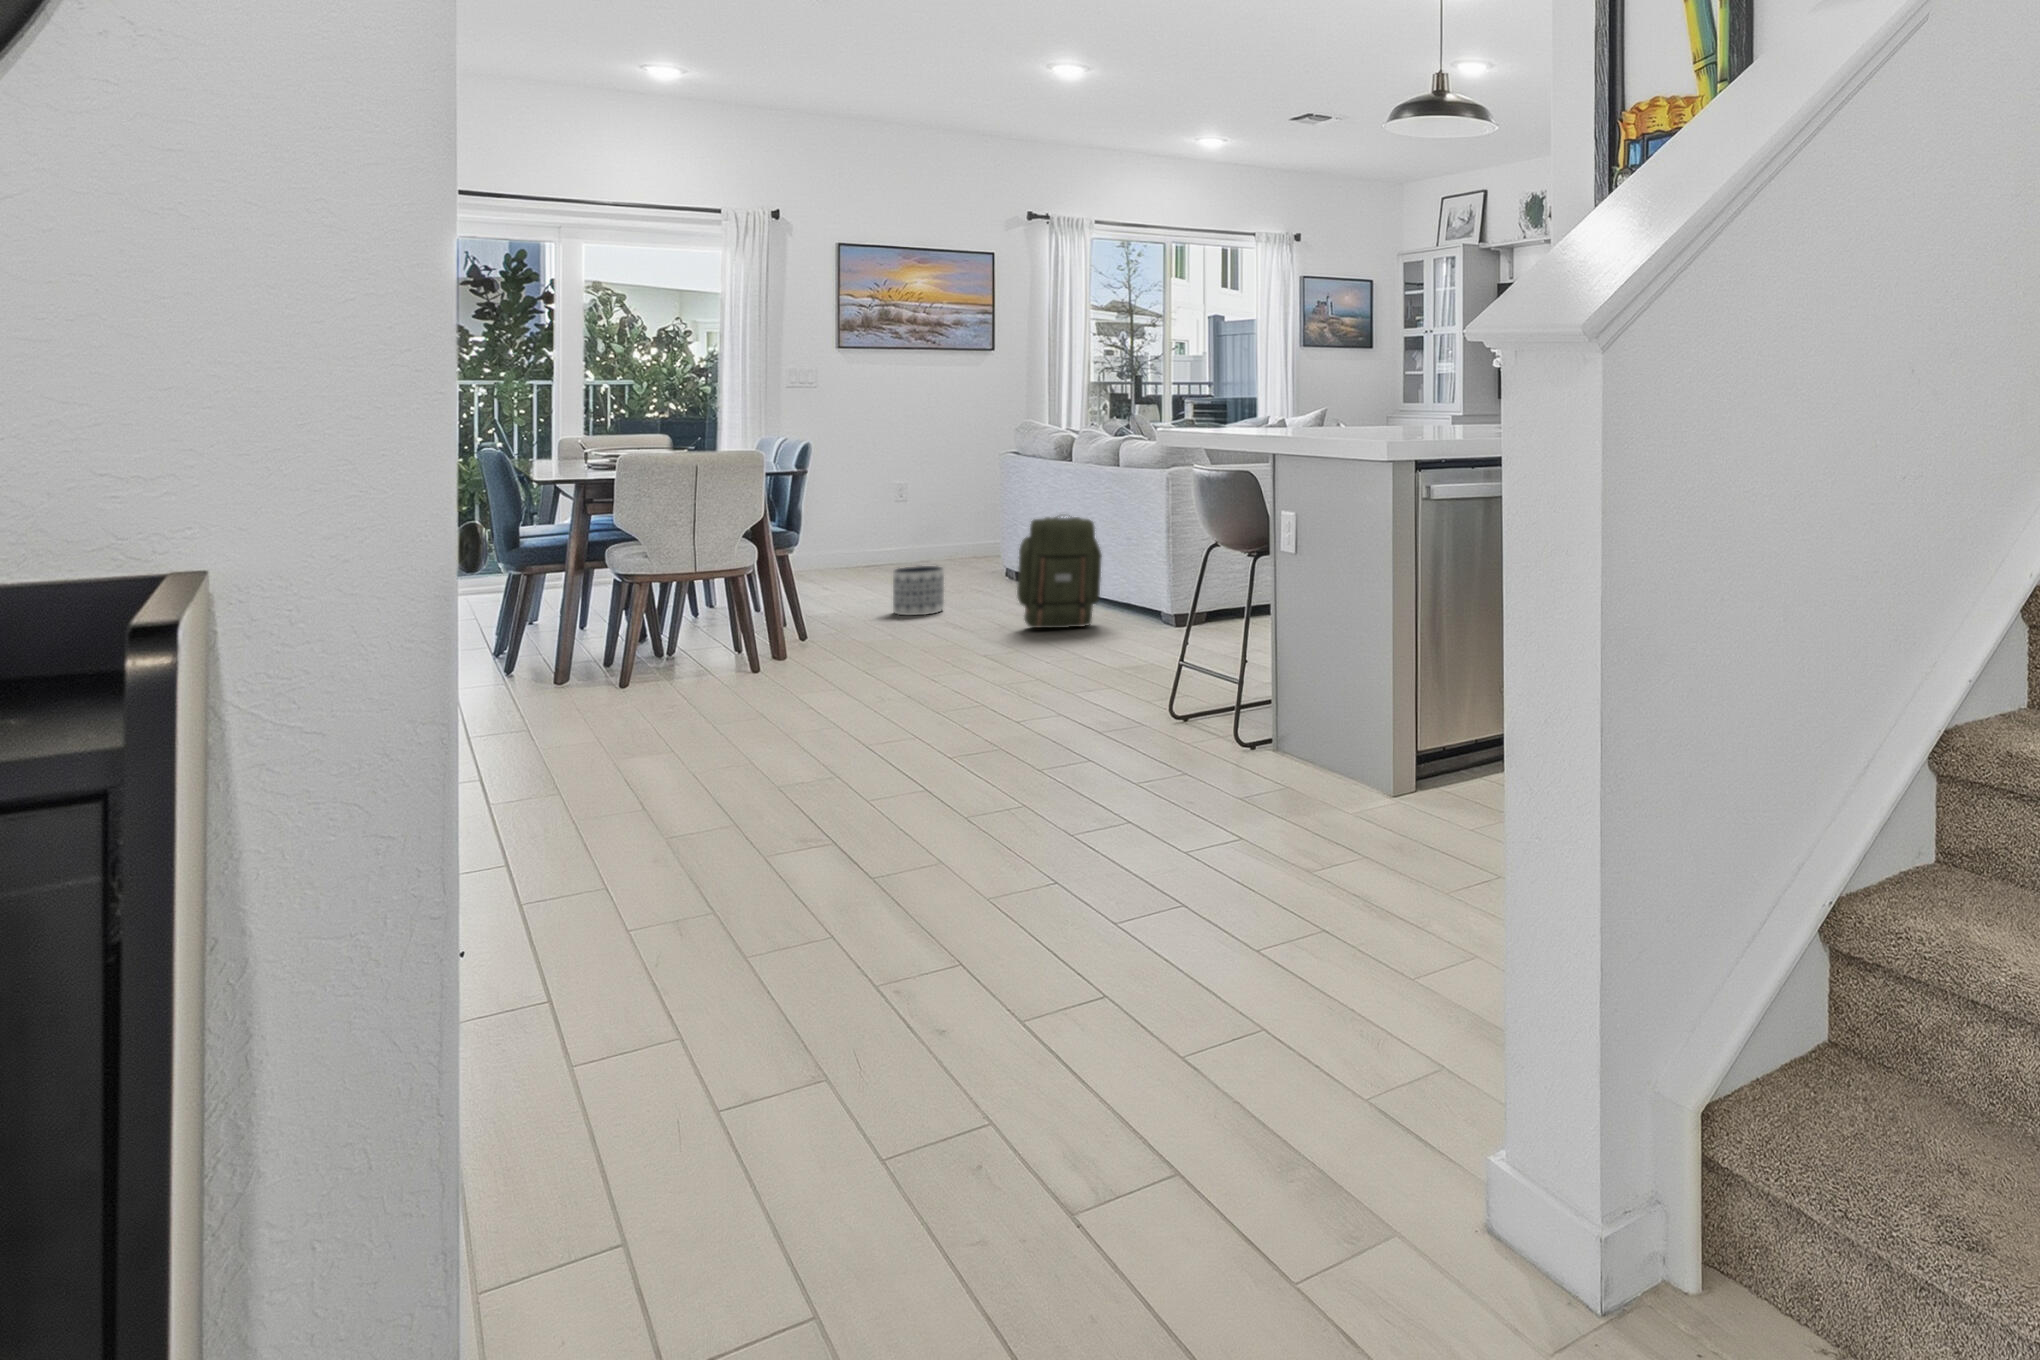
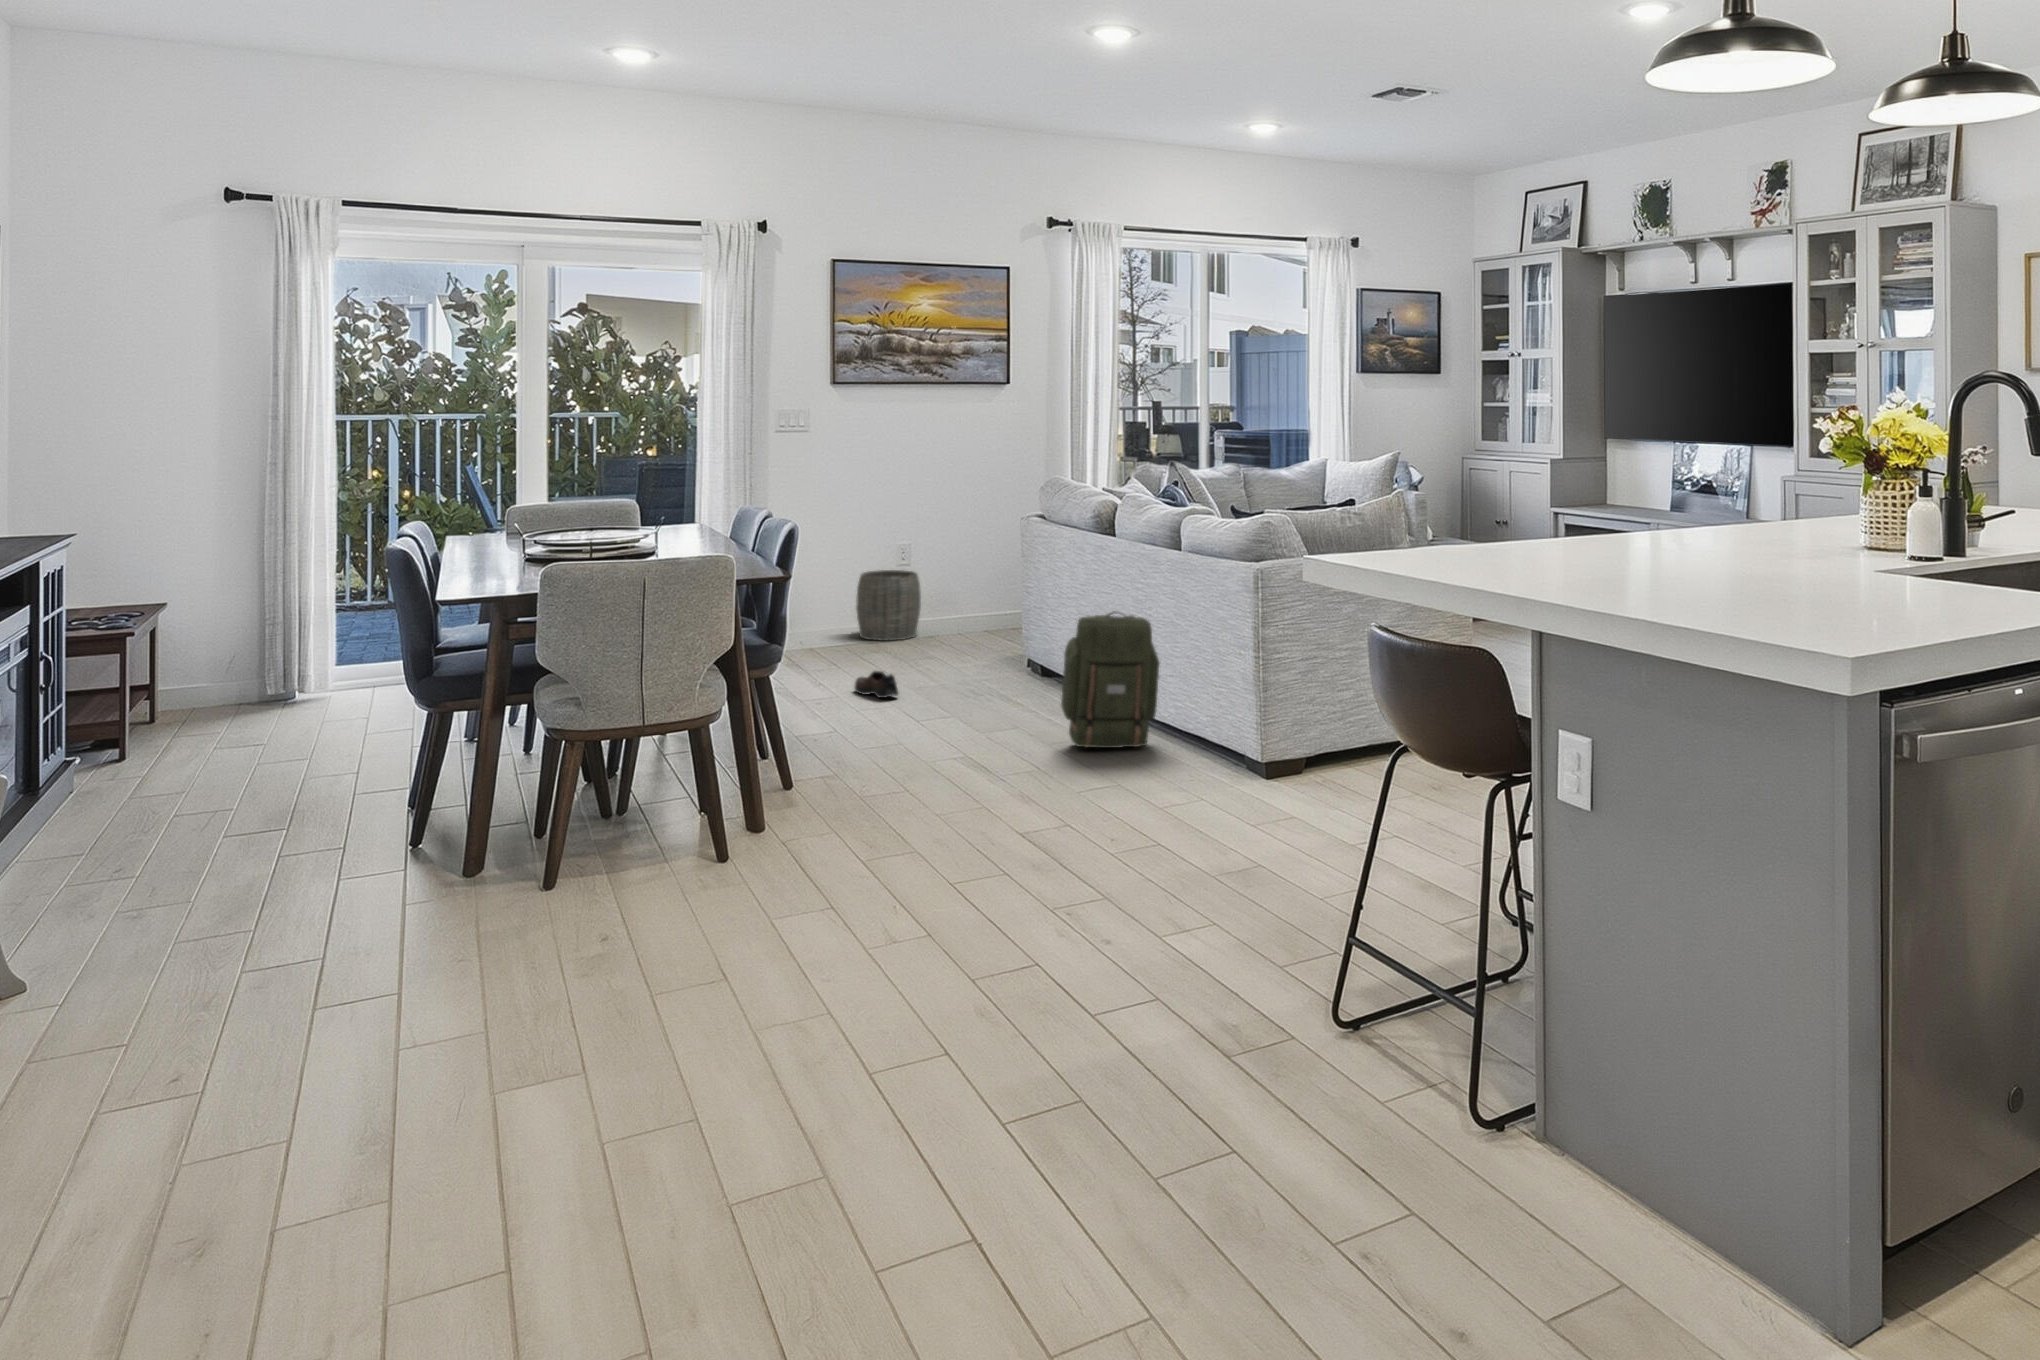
woven basket: none [857,510,916,569] -> present [856,570,921,641]
planter: present [893,566,944,615] -> none [914,657,971,717]
shoe: none [844,582,883,605] -> present [854,671,898,698]

